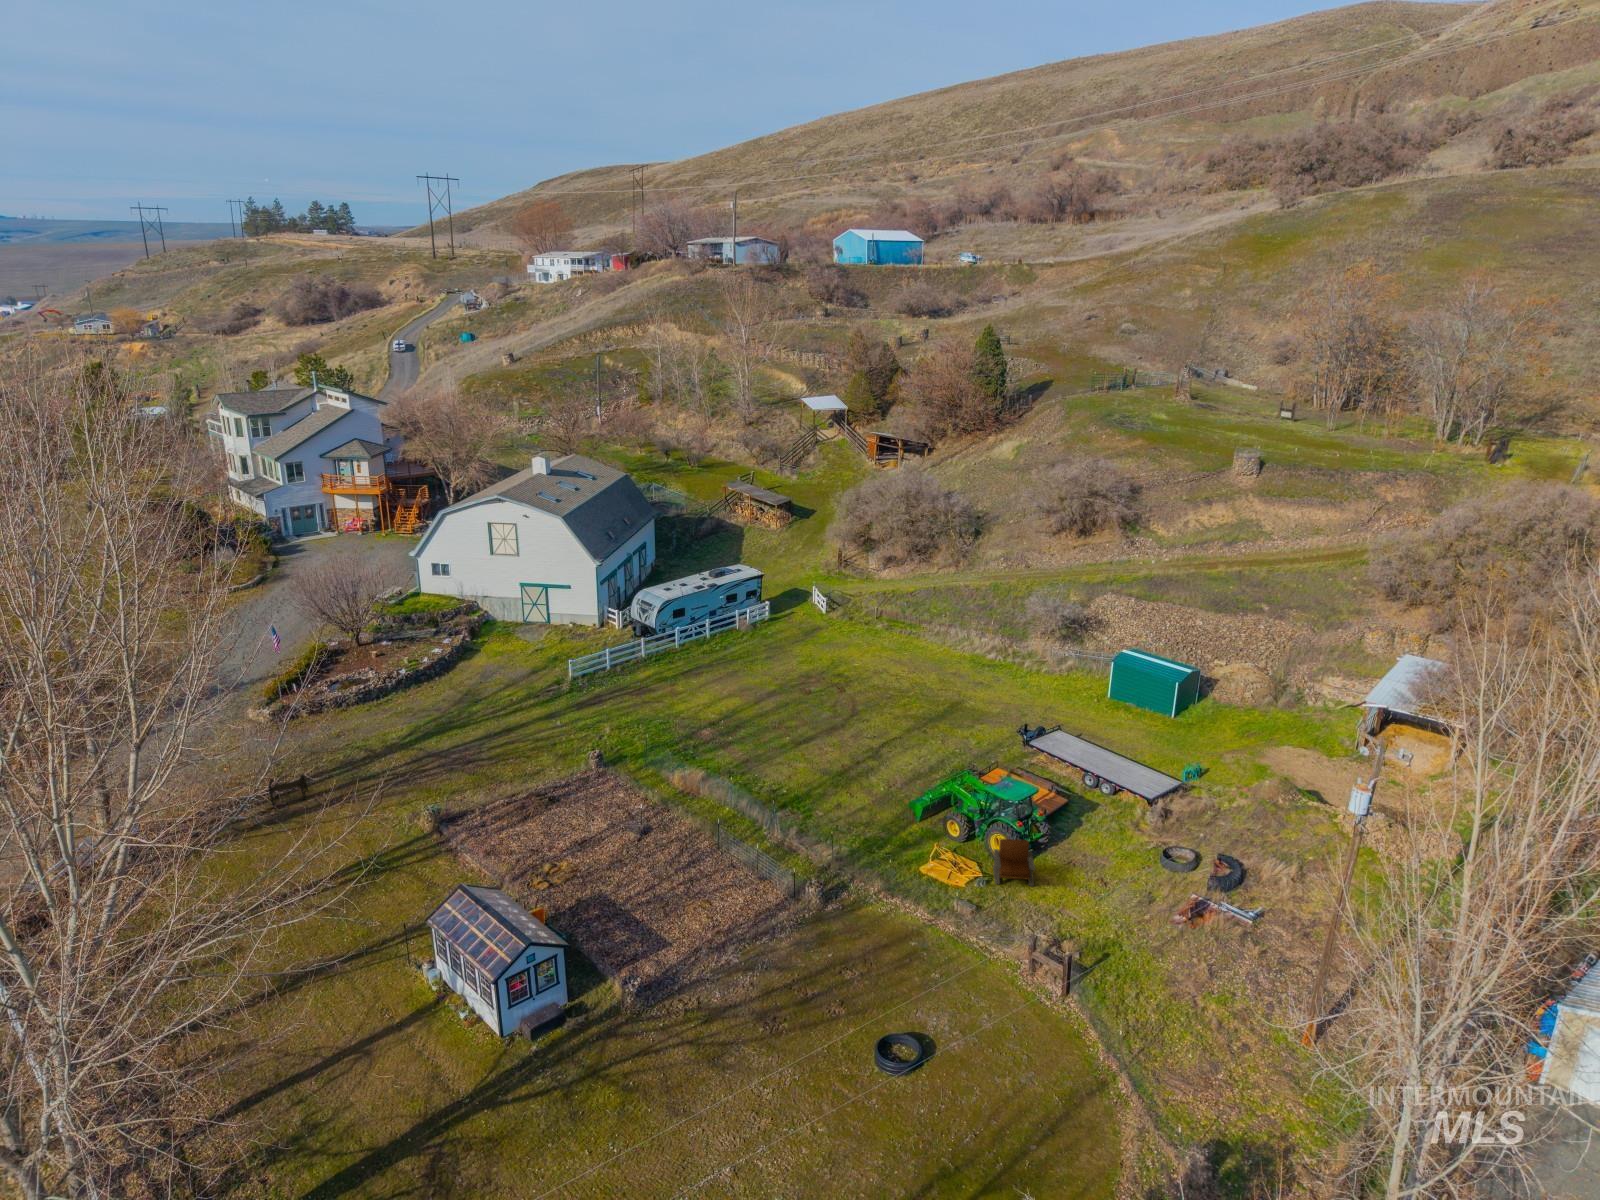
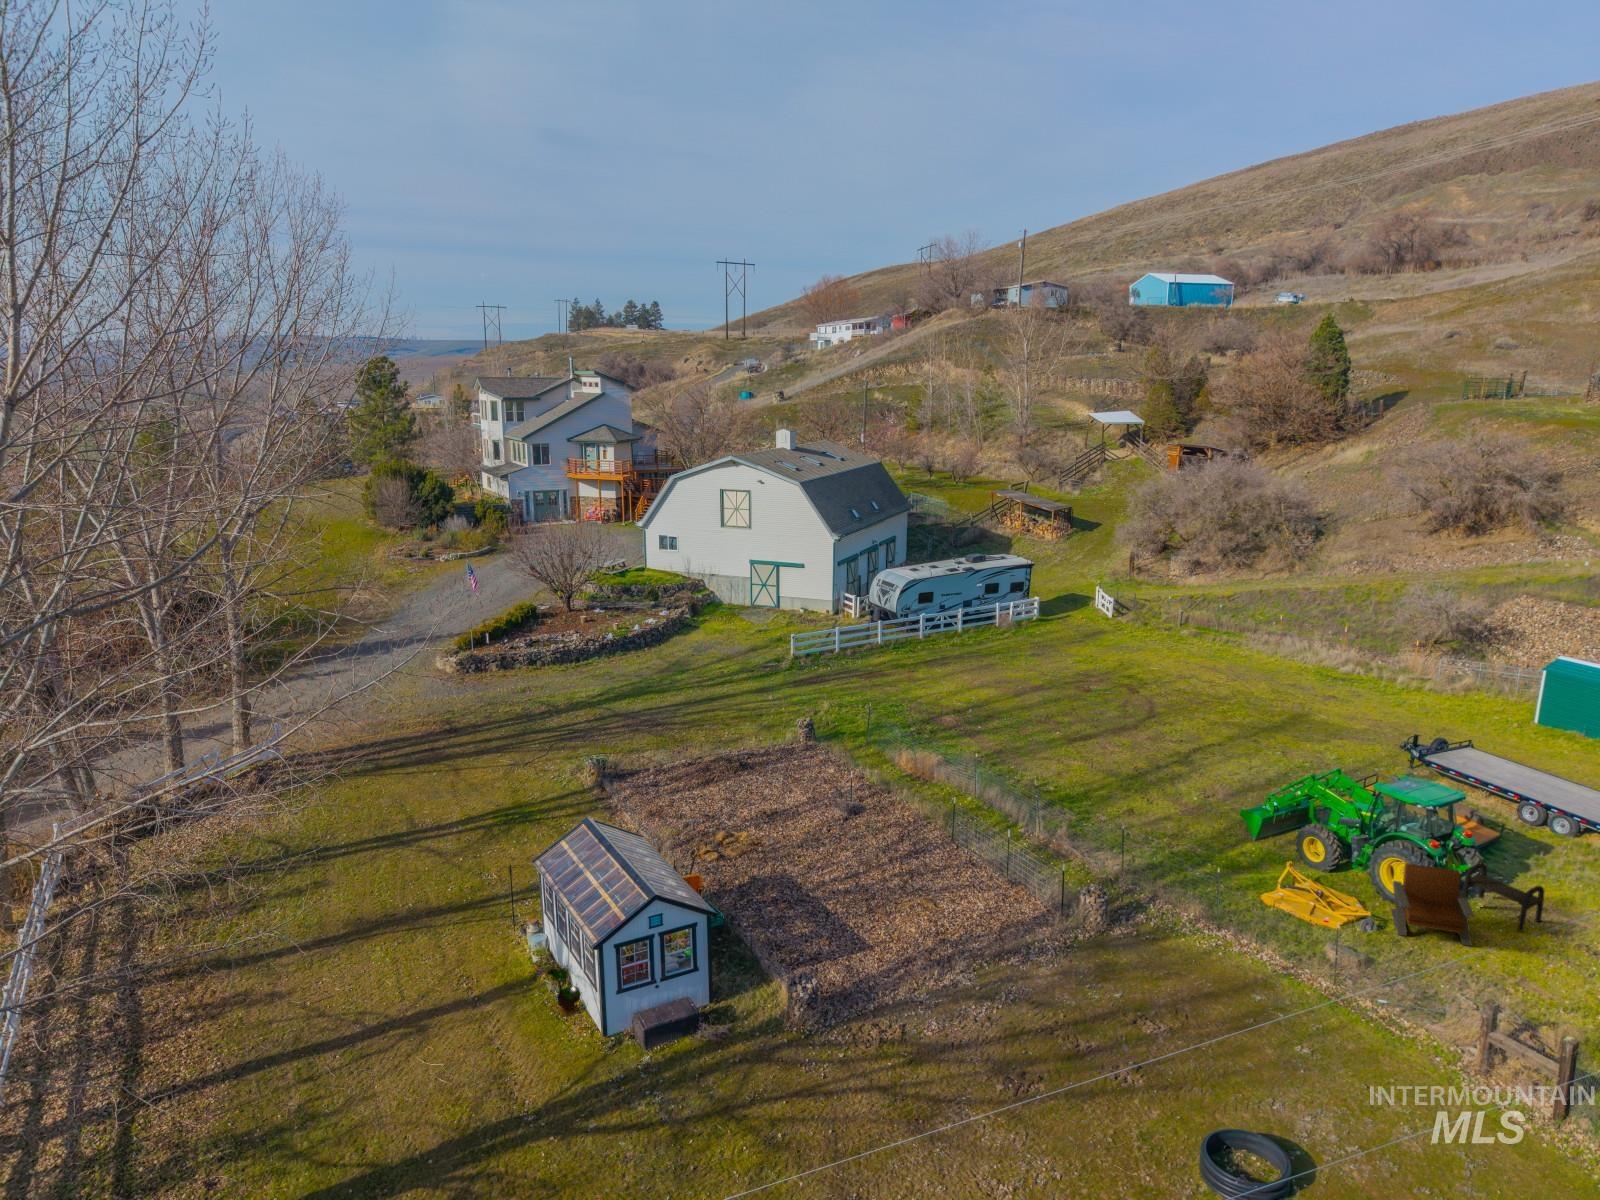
bench: present [268,774,308,805] -> present [1463,863,1544,932]
potted tree: none [445,993,474,1025] -> present [545,964,581,1009]

